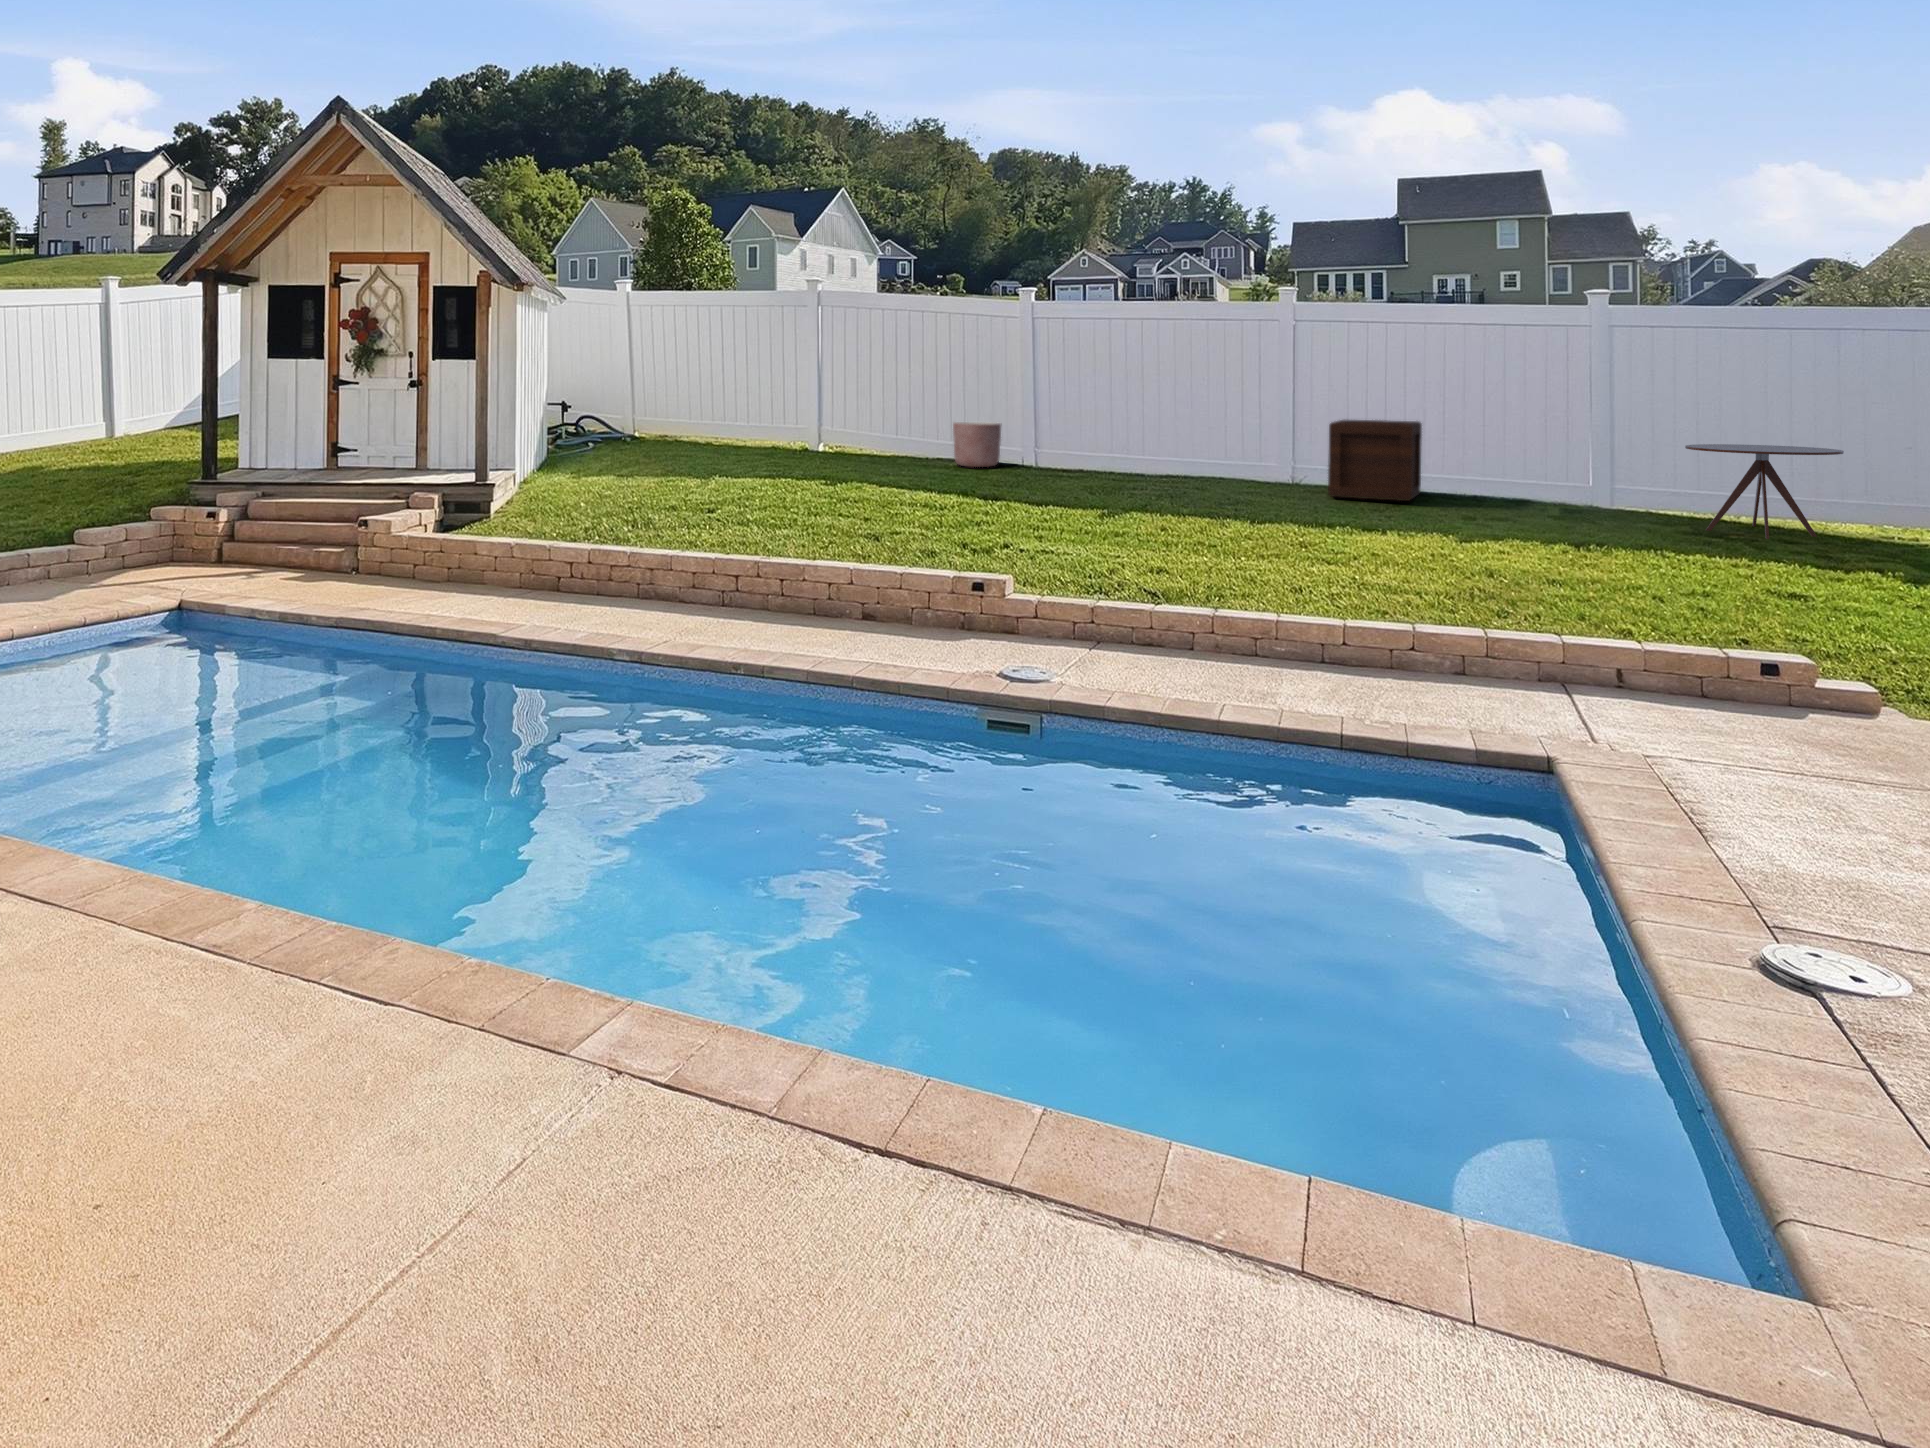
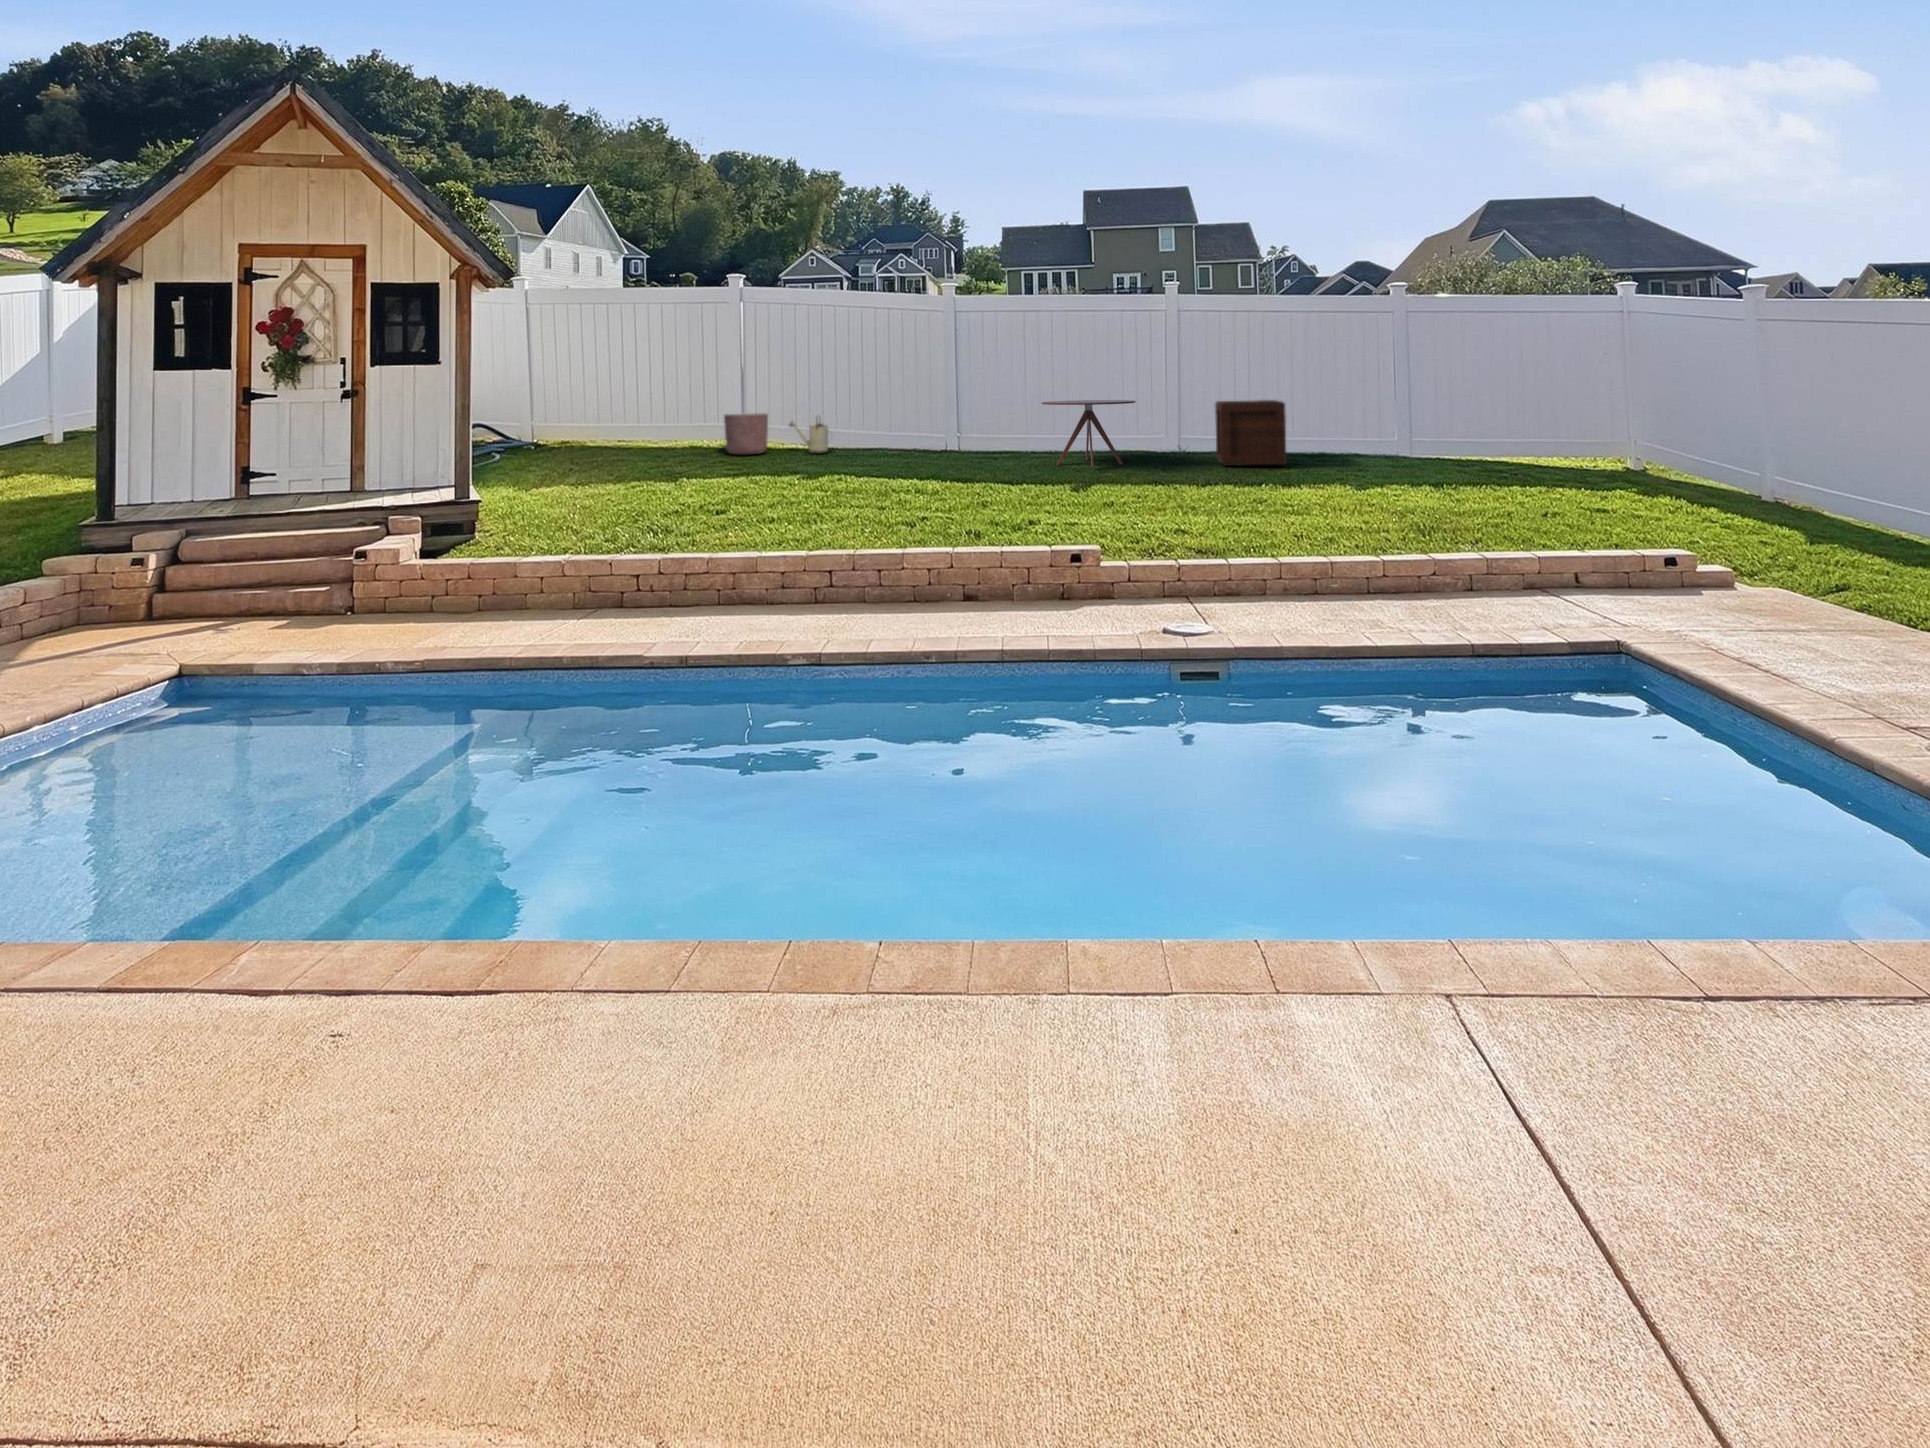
watering can: none [863,417,906,456] -> present [789,421,828,454]
planter: present [953,422,1001,467] -> present [724,413,768,454]
round table: present [1685,444,1844,539] -> present [1042,400,1136,467]

